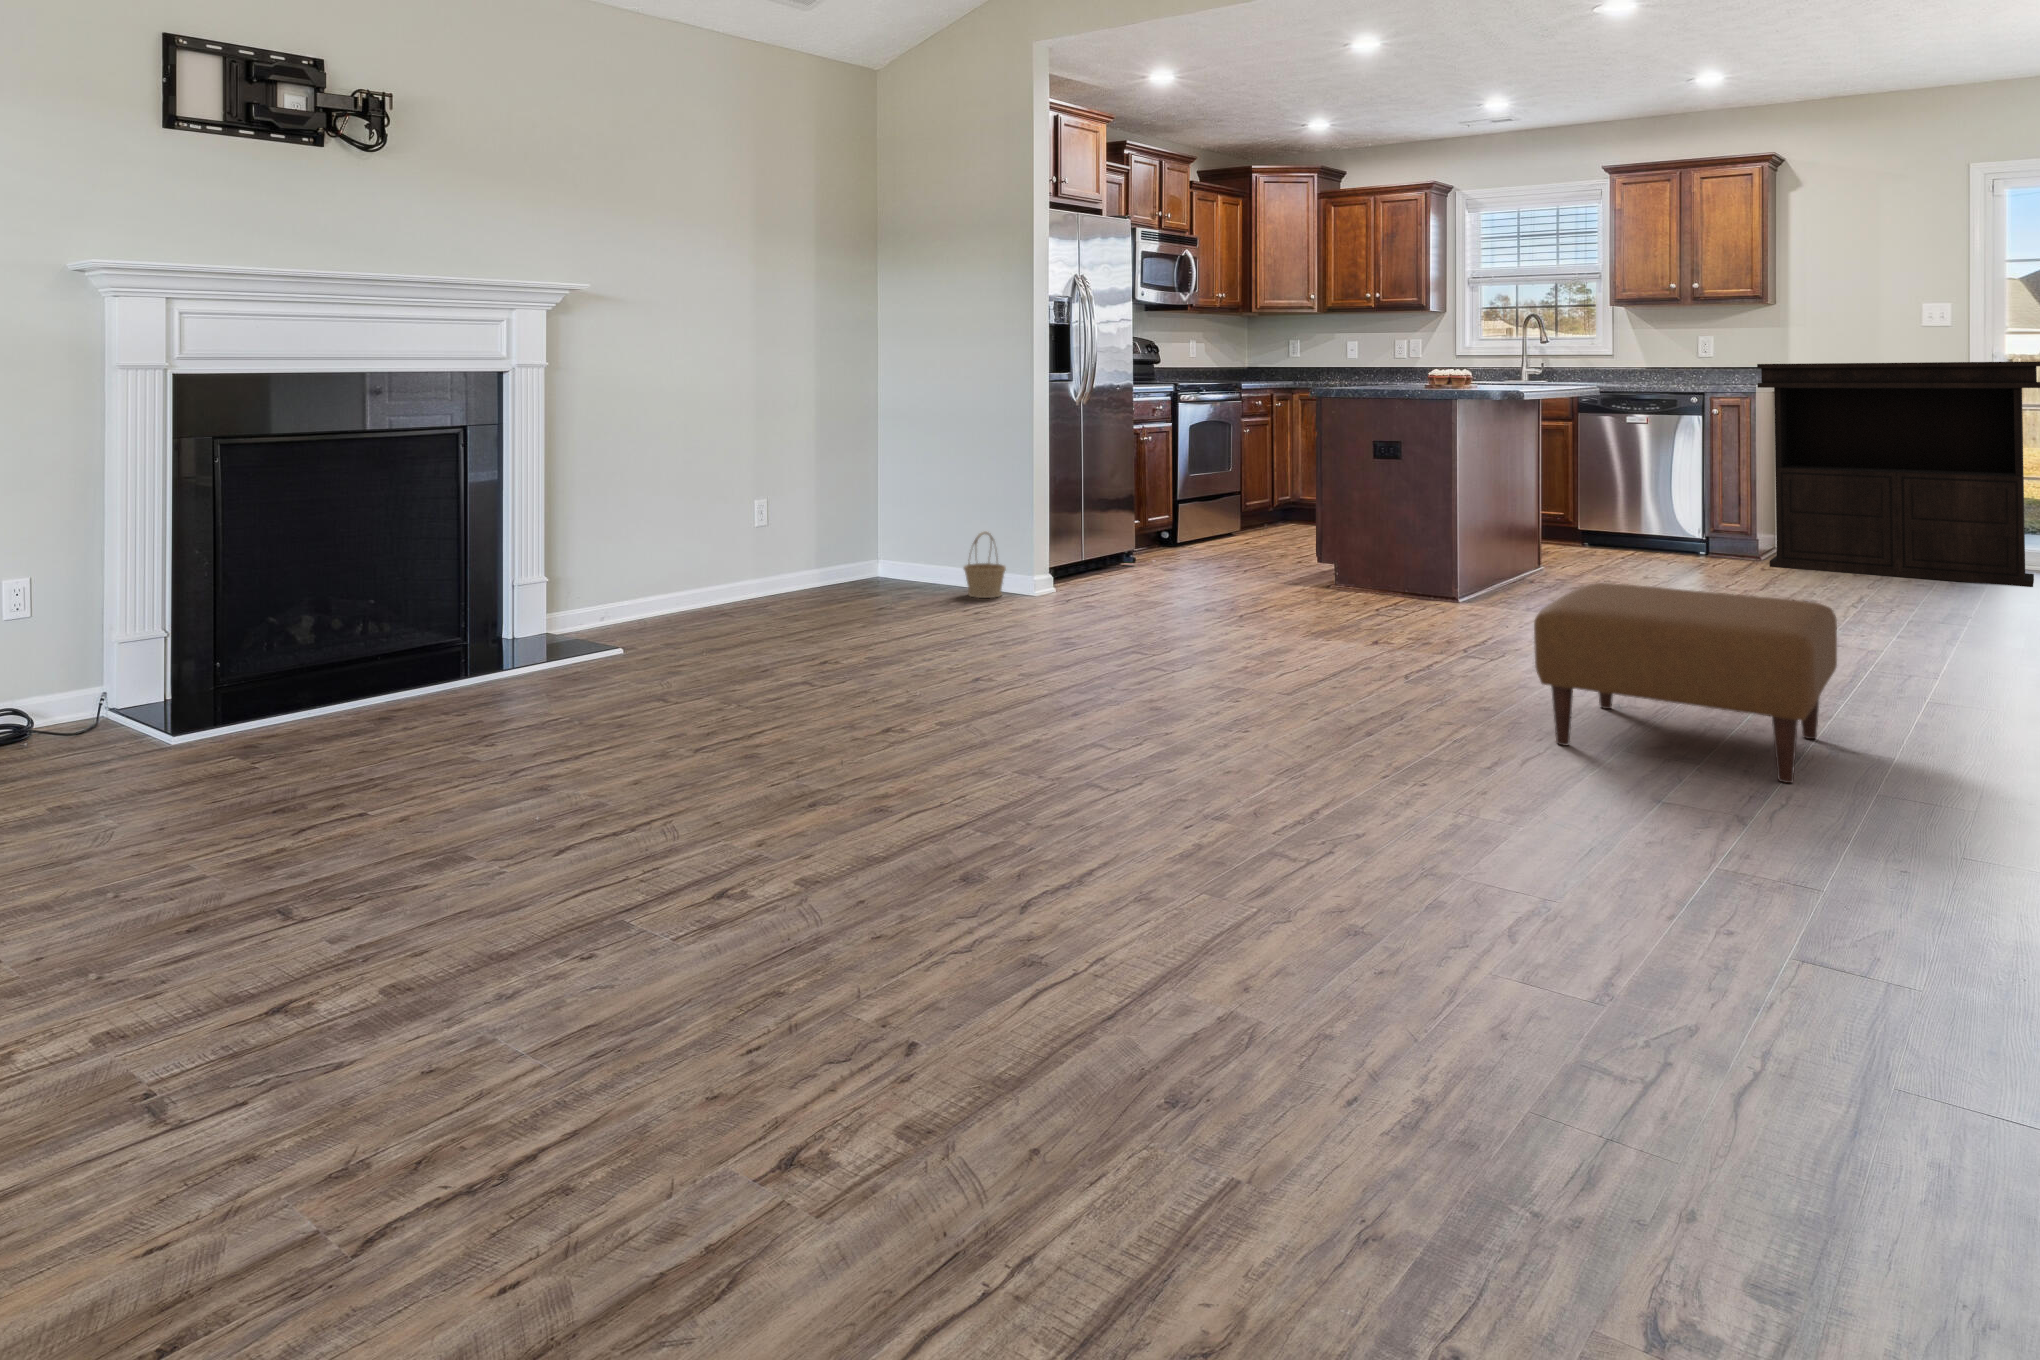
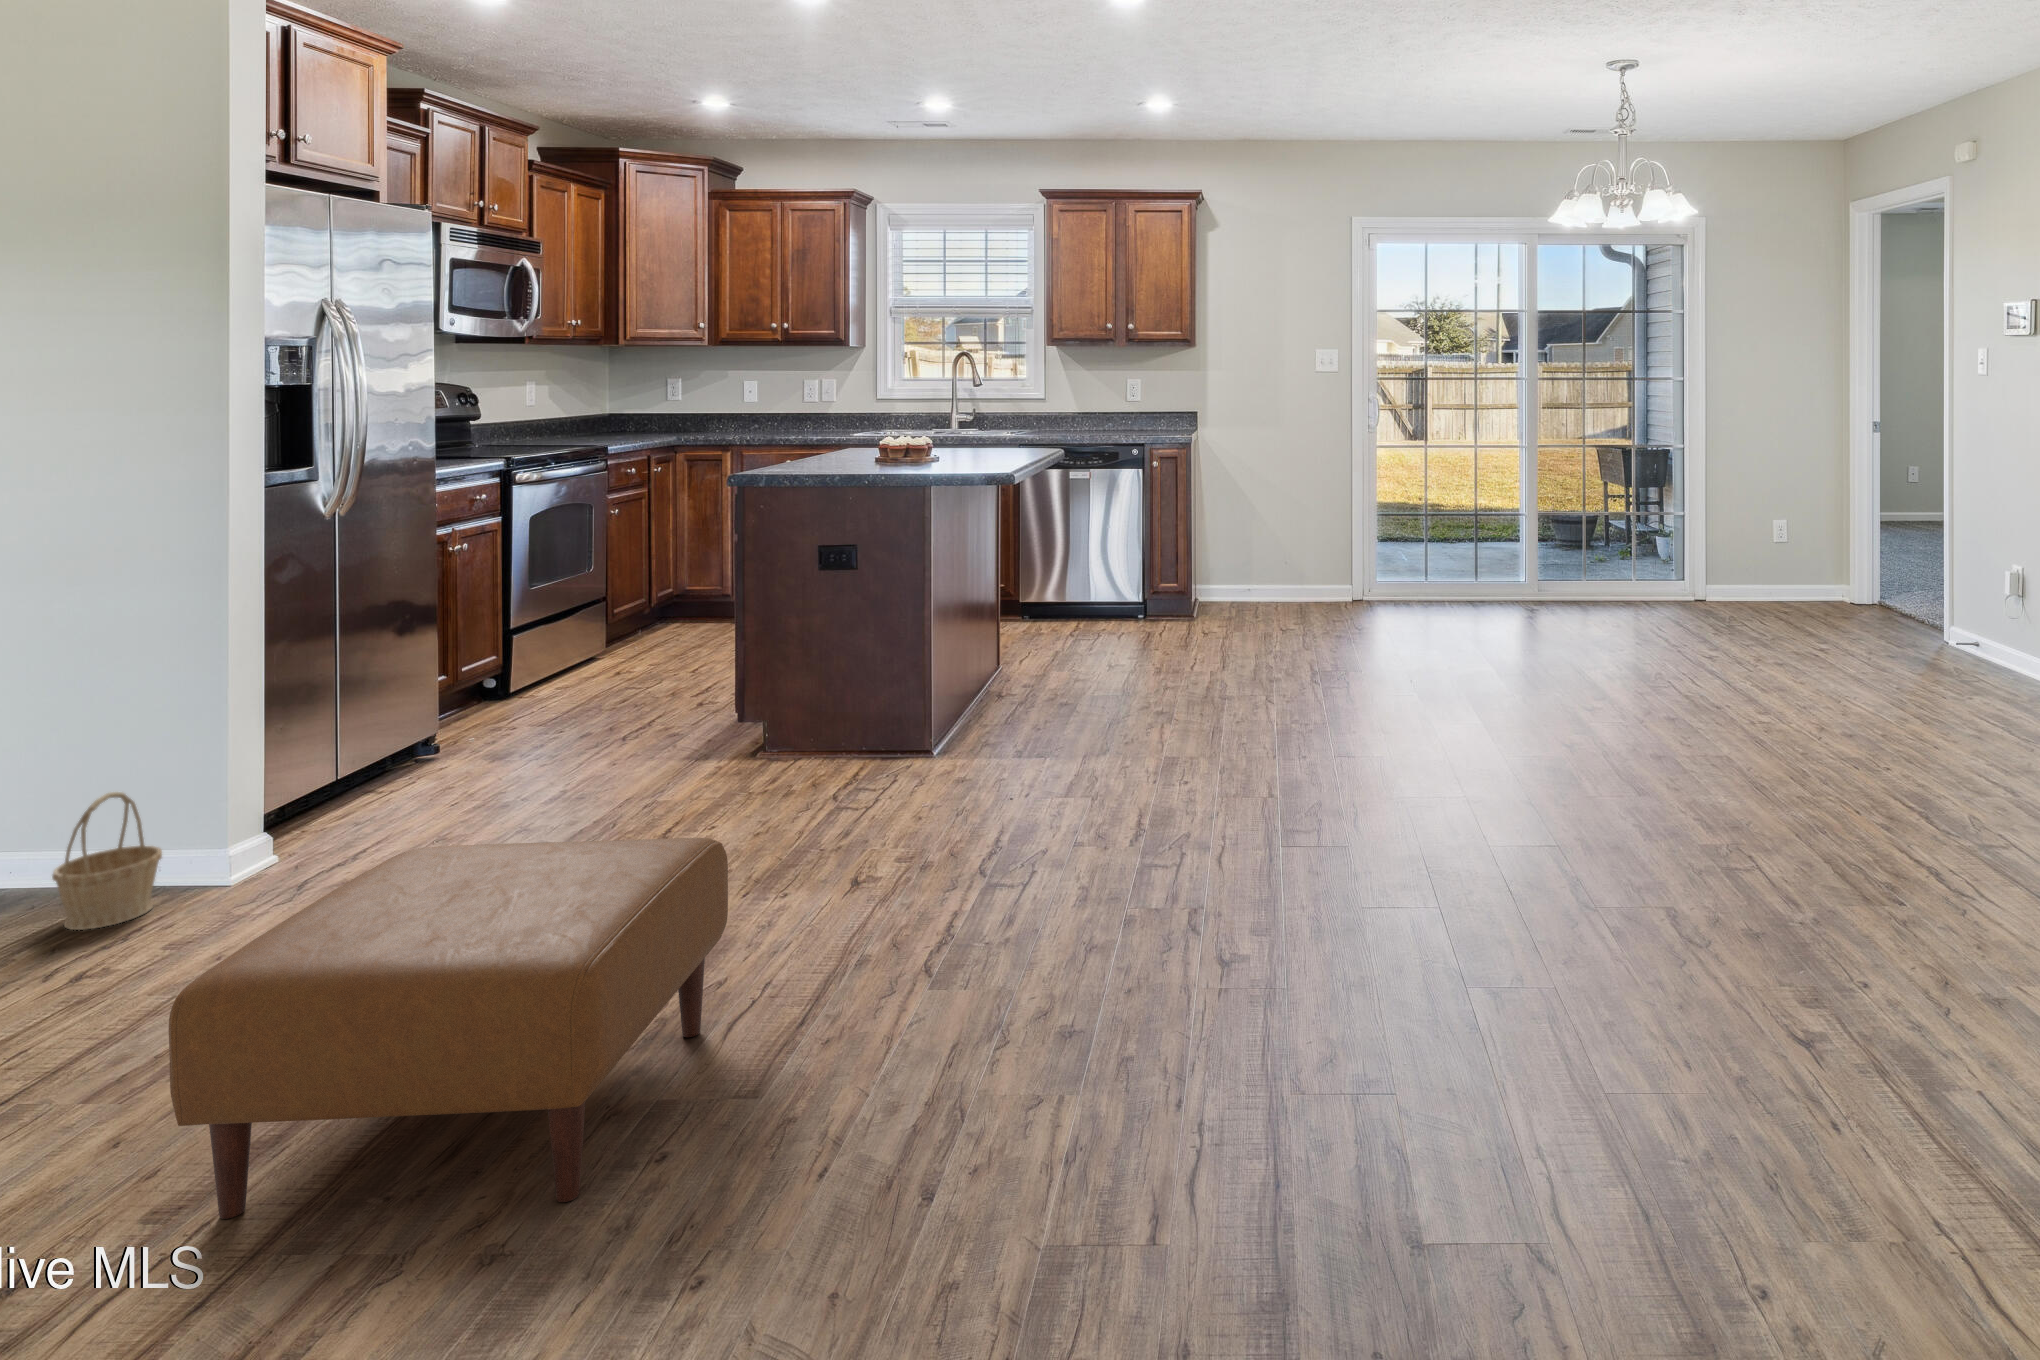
console table: present [1757,361,2040,587] -> none [1194,408,1412,623]
ottoman: present [1534,583,1837,783] -> present [169,838,728,1219]

